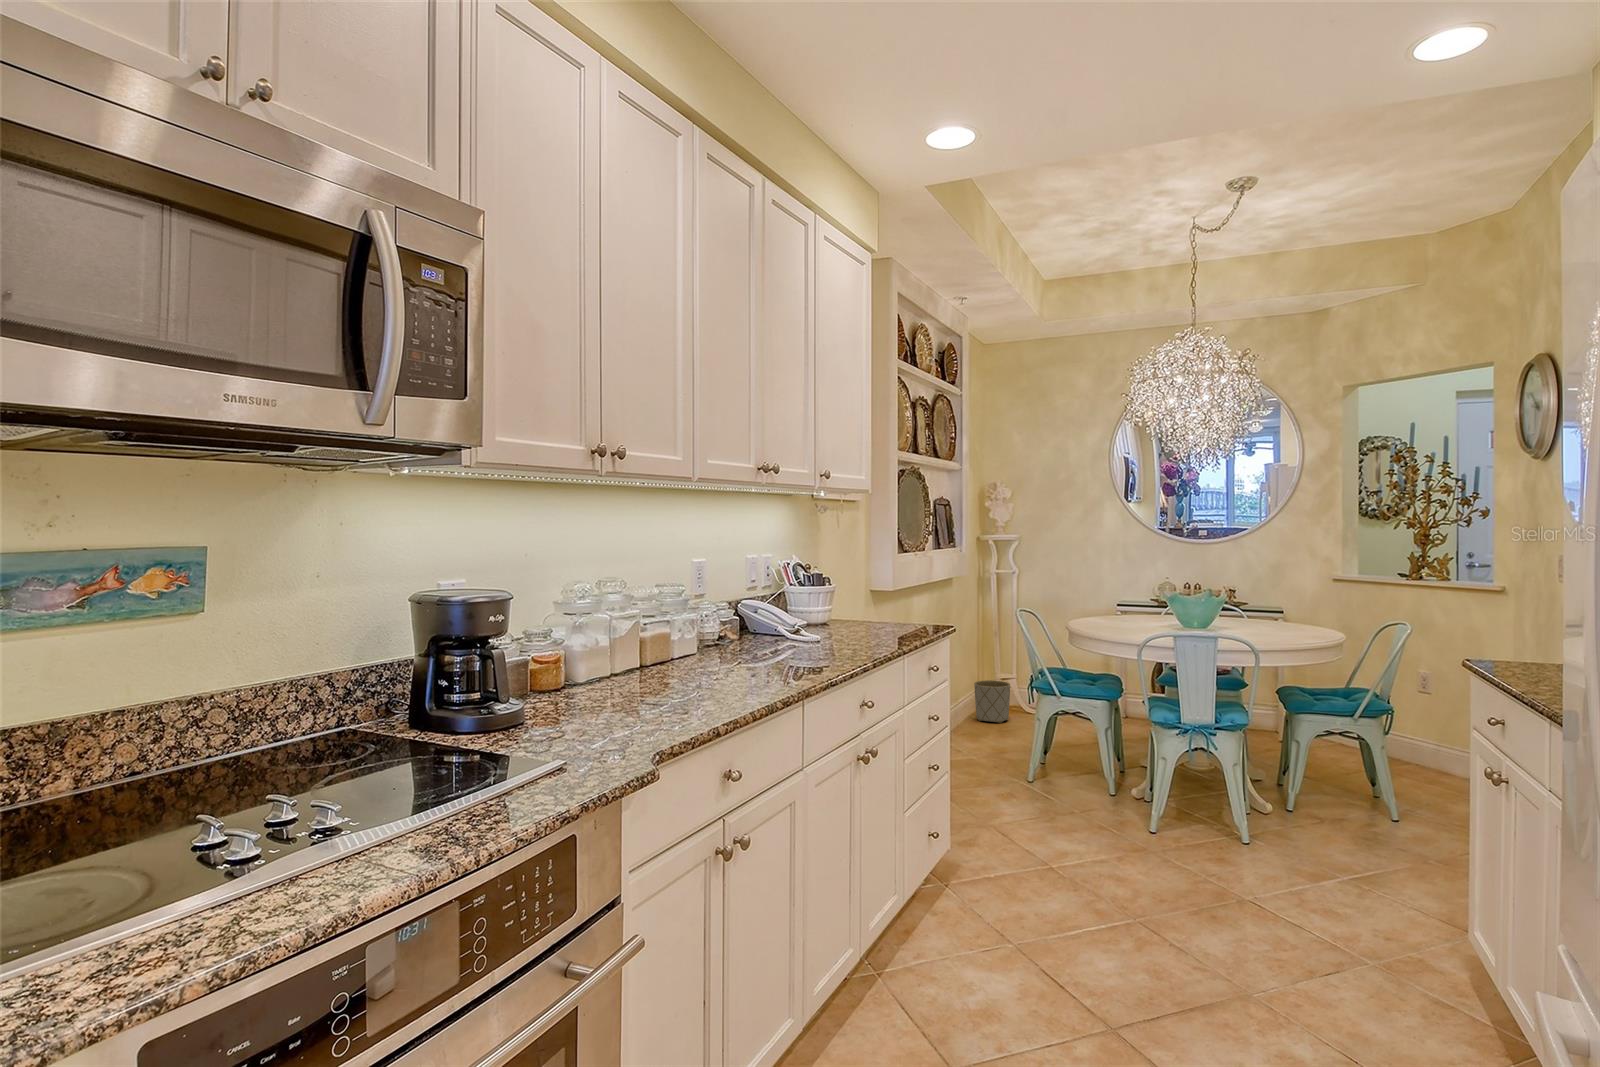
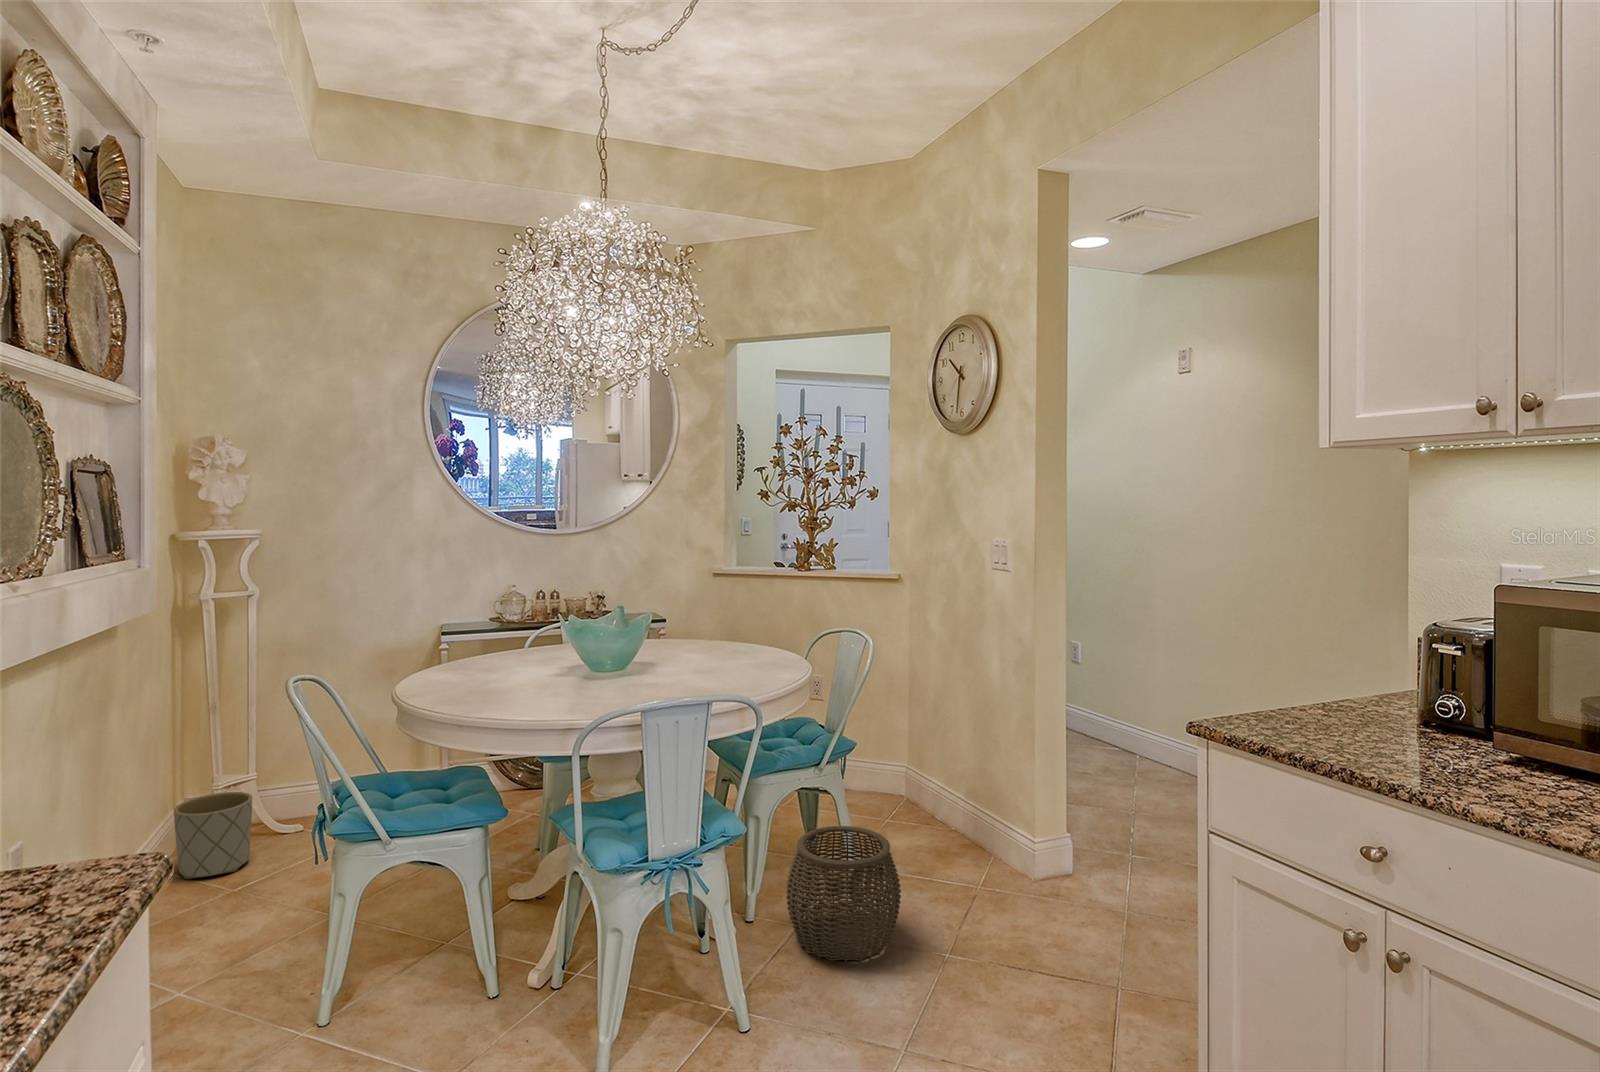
woven basket: none [1312,756,1414,849] -> present [786,826,901,962]

